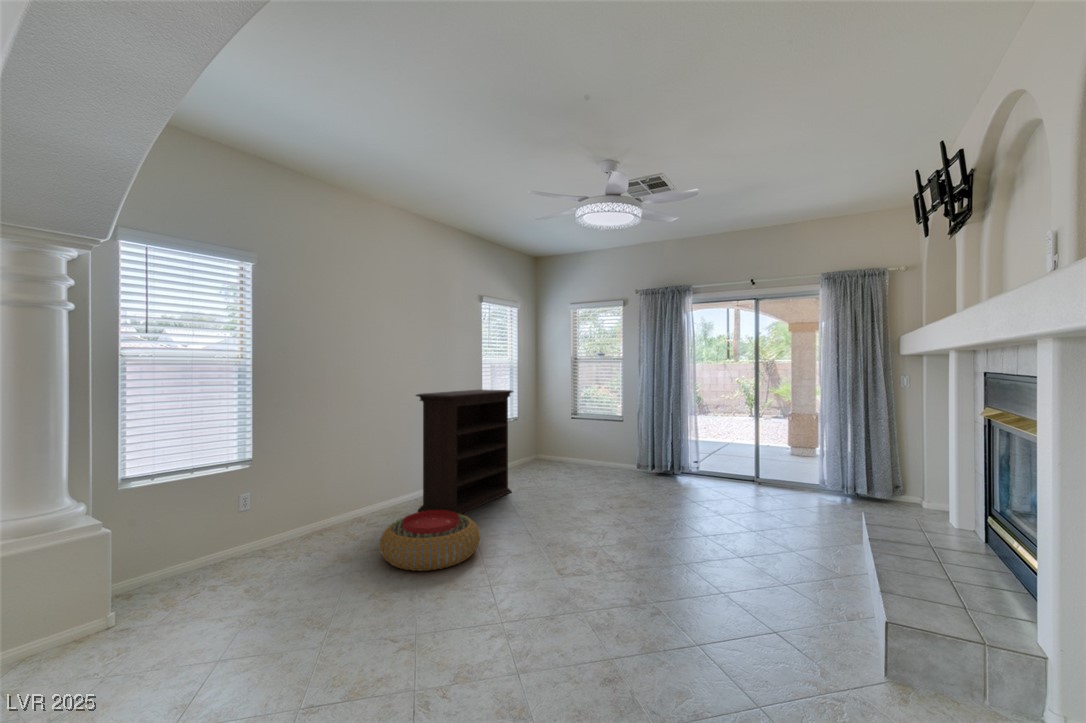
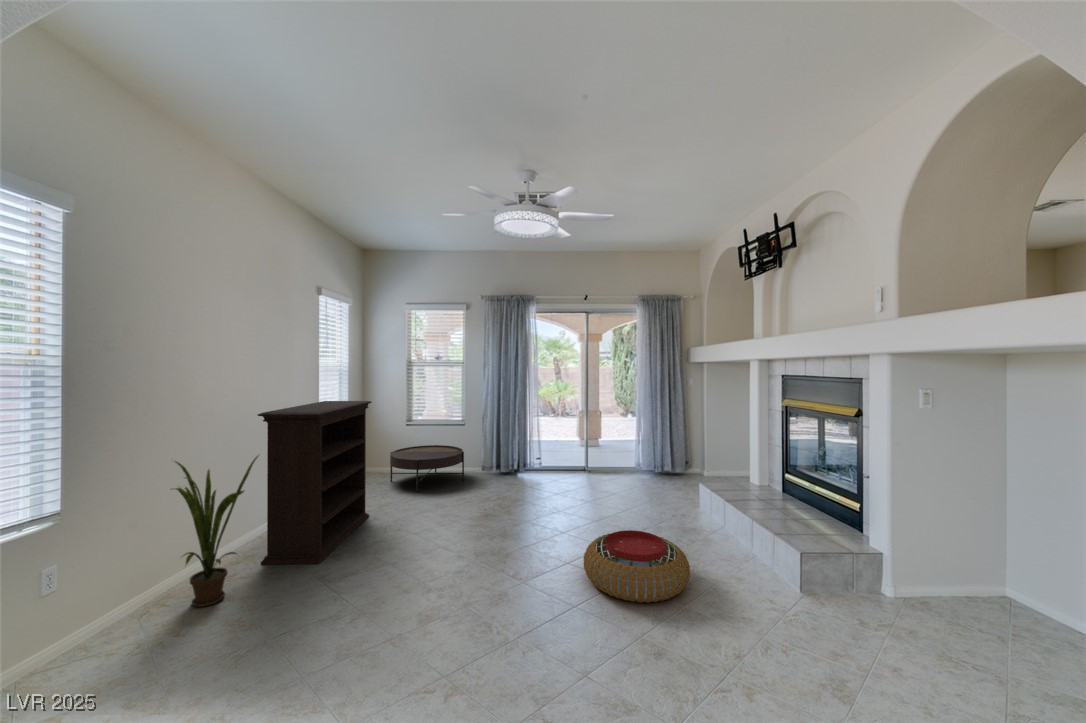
house plant: none [347,421,409,528] -> present [174,456,258,607]
coffee table: none [546,439,614,480] -> present [390,445,464,492]
pouf: present [380,510,480,571] -> present [584,530,690,603]

